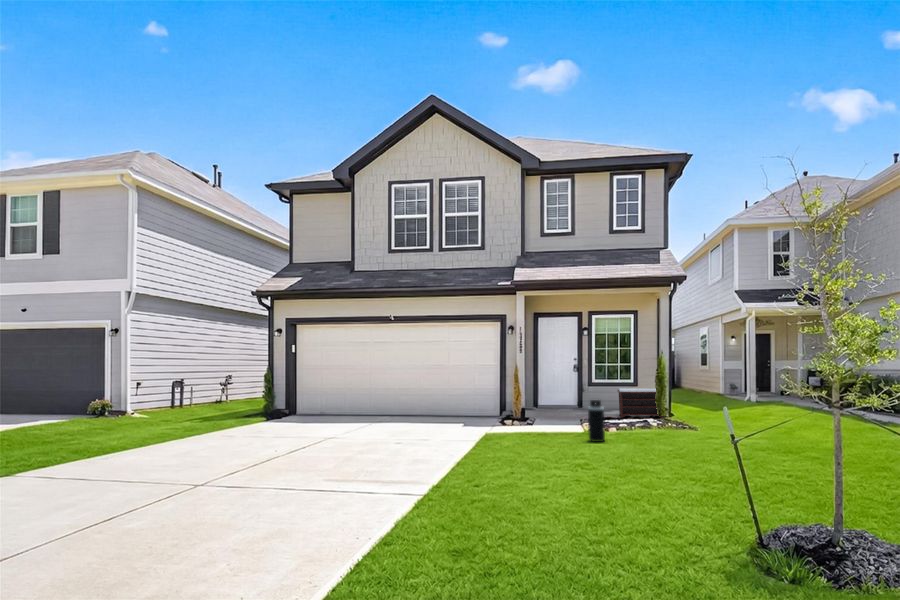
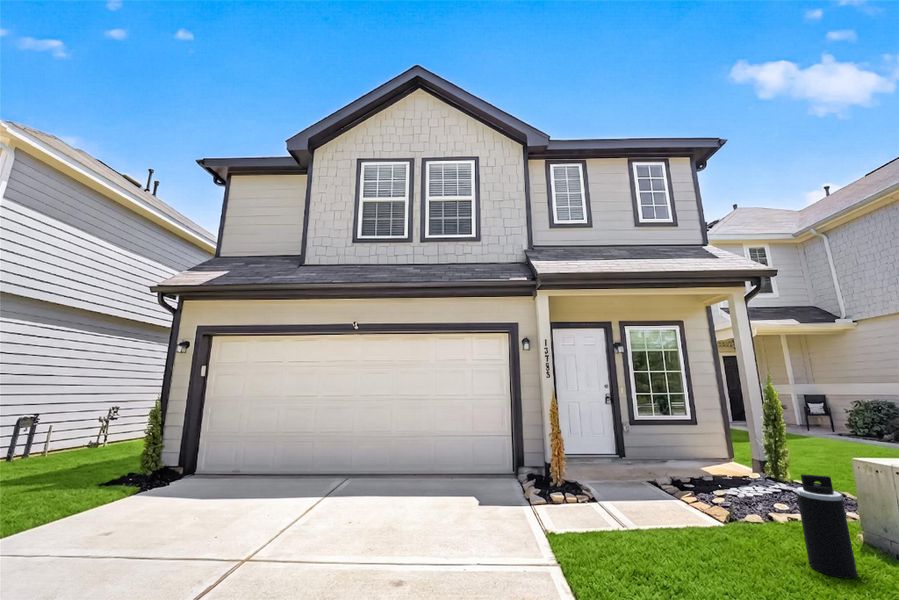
bench: present [617,388,663,418] -> none [663,424,736,467]

